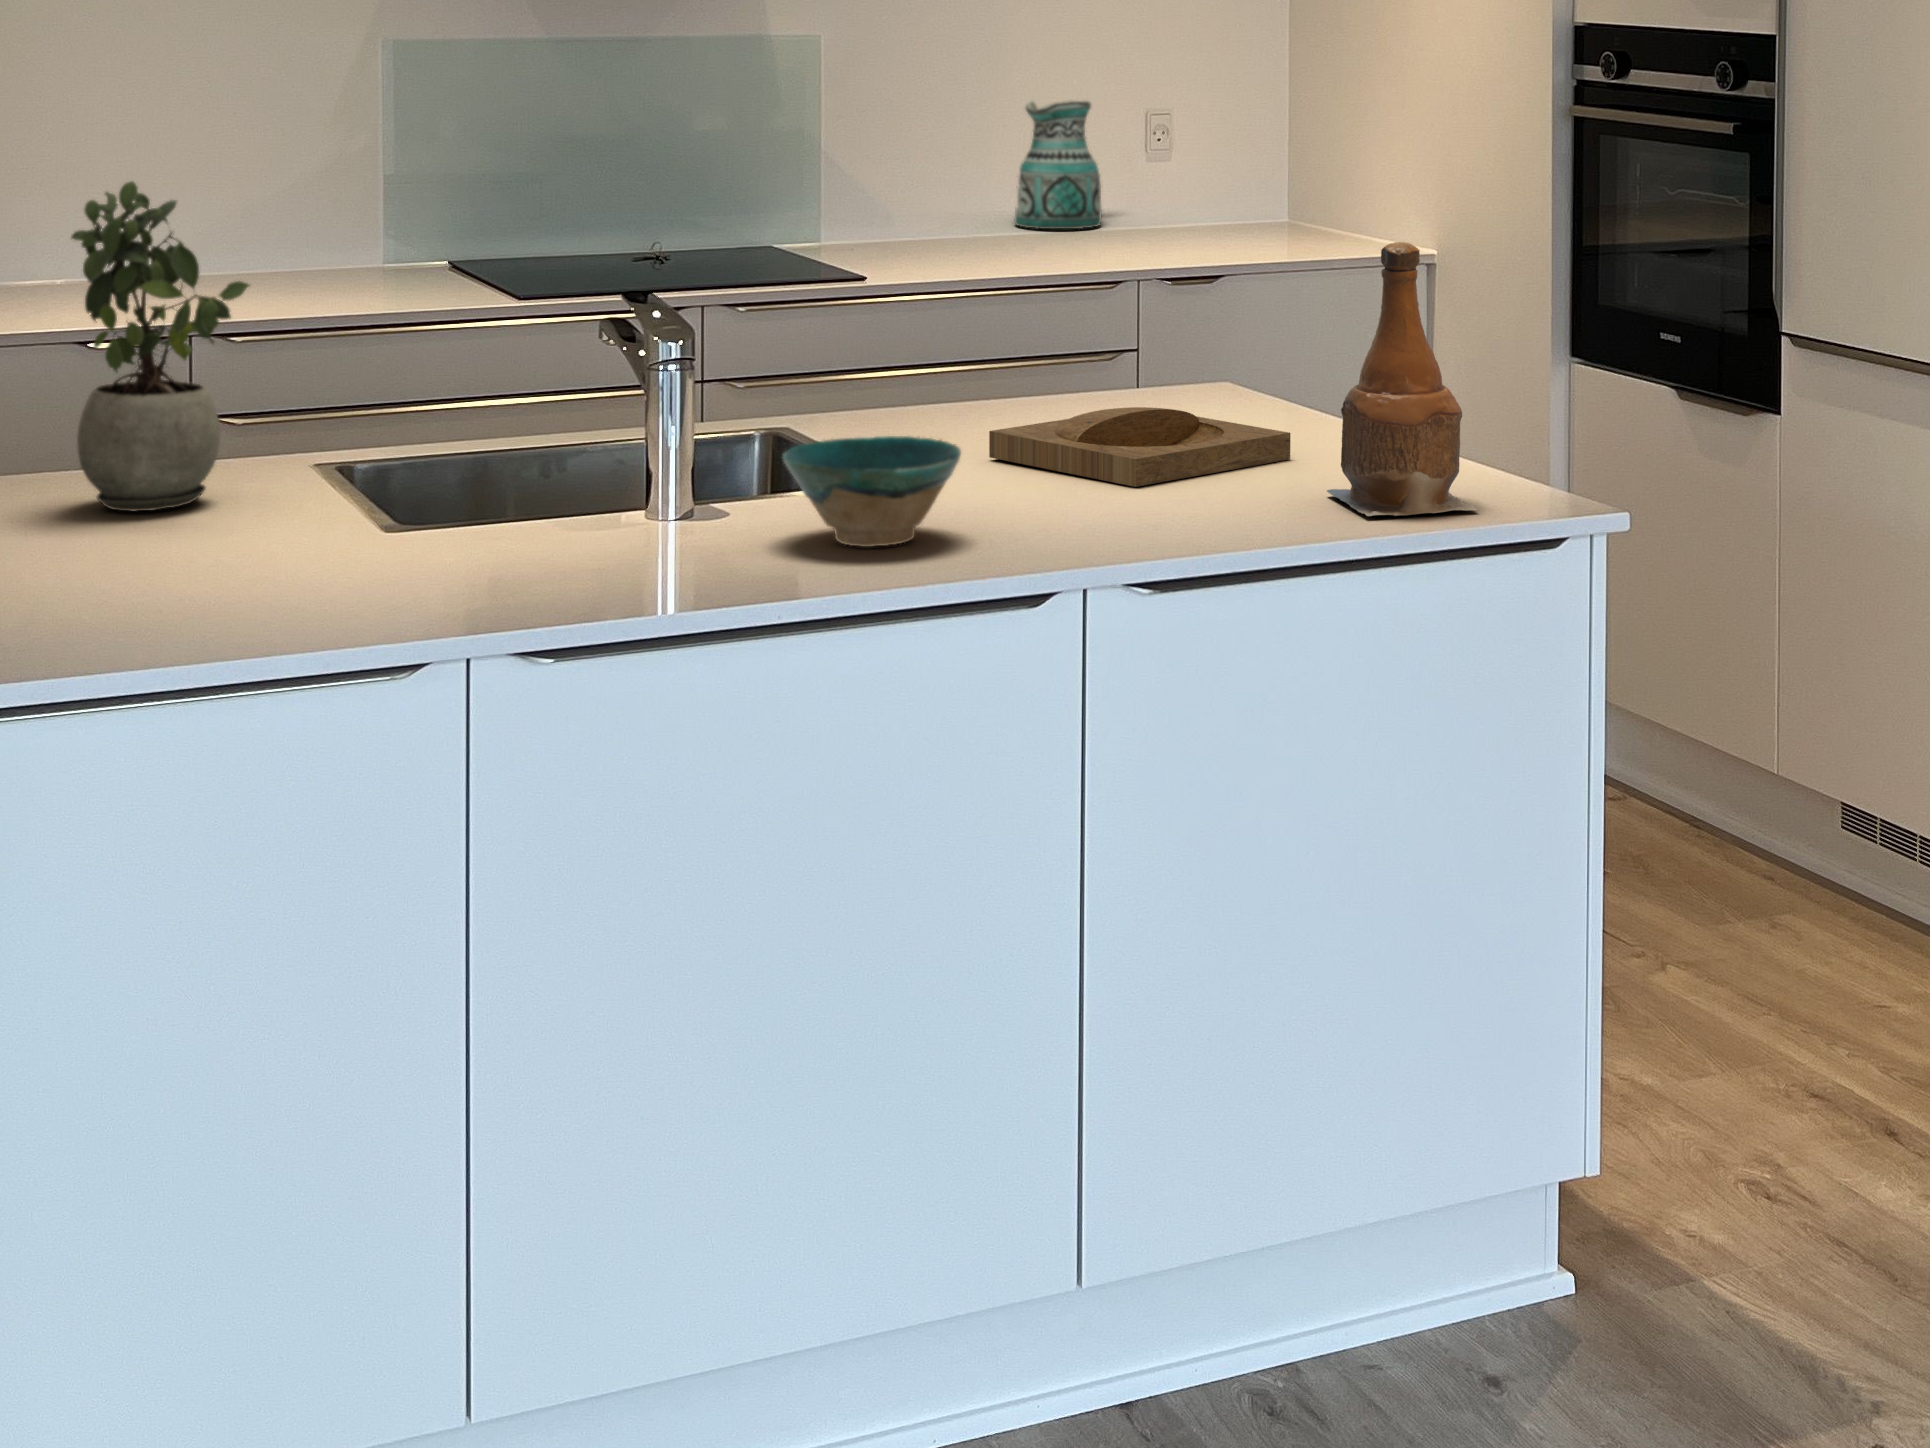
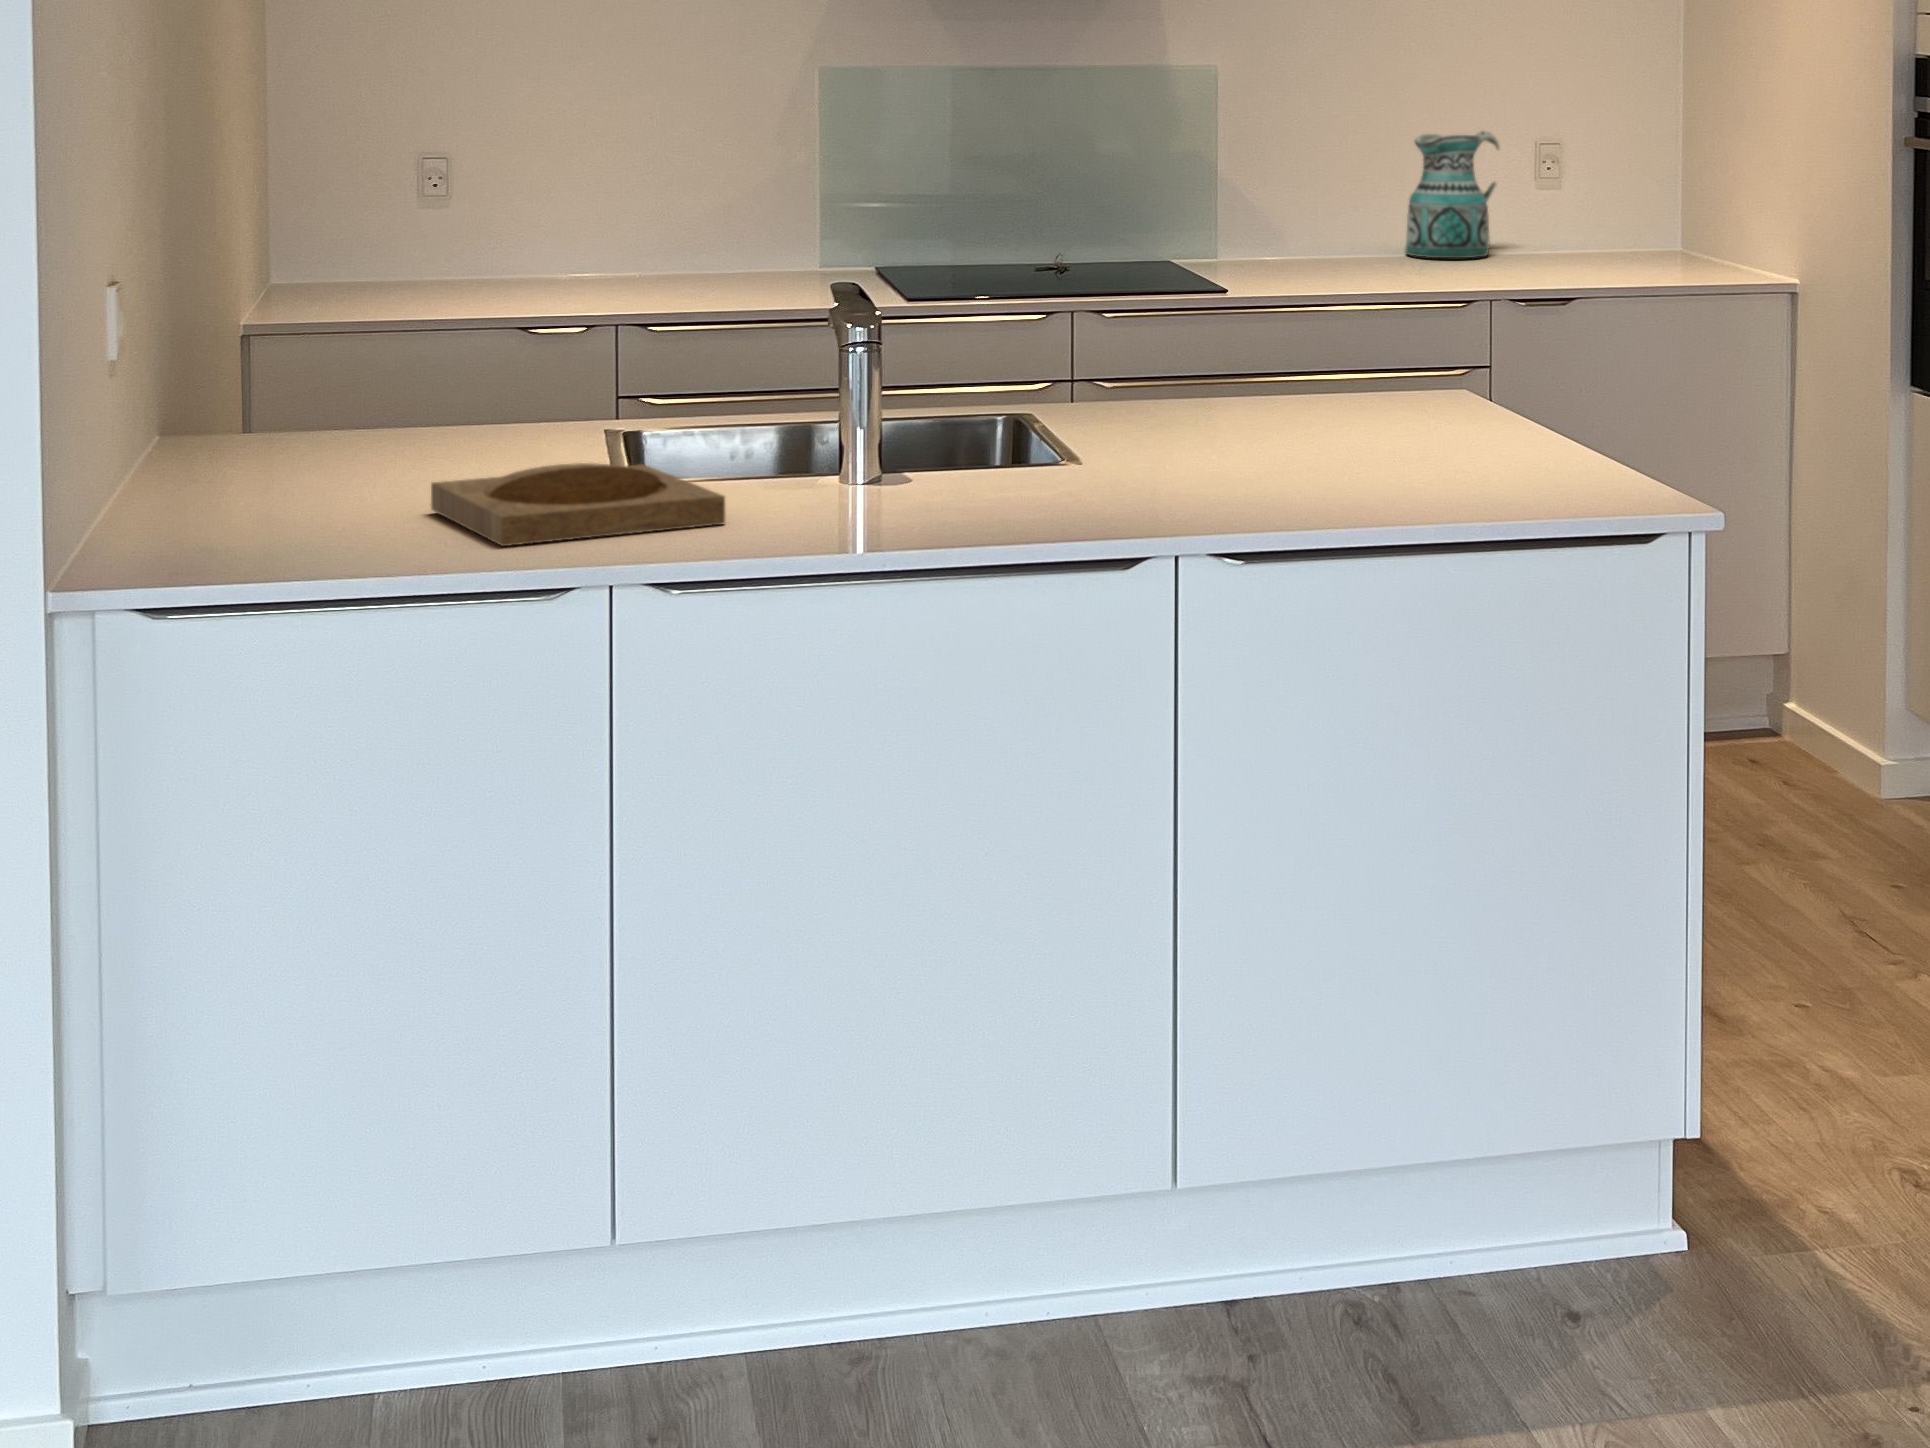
potted plant: present [71,181,249,511] -> none [381,177,513,461]
bottle: present [1327,242,1478,516] -> none [1453,250,1578,505]
tray: present [989,407,1291,487] -> present [431,463,725,546]
bowl: present [783,436,961,547] -> none [930,415,1089,510]

